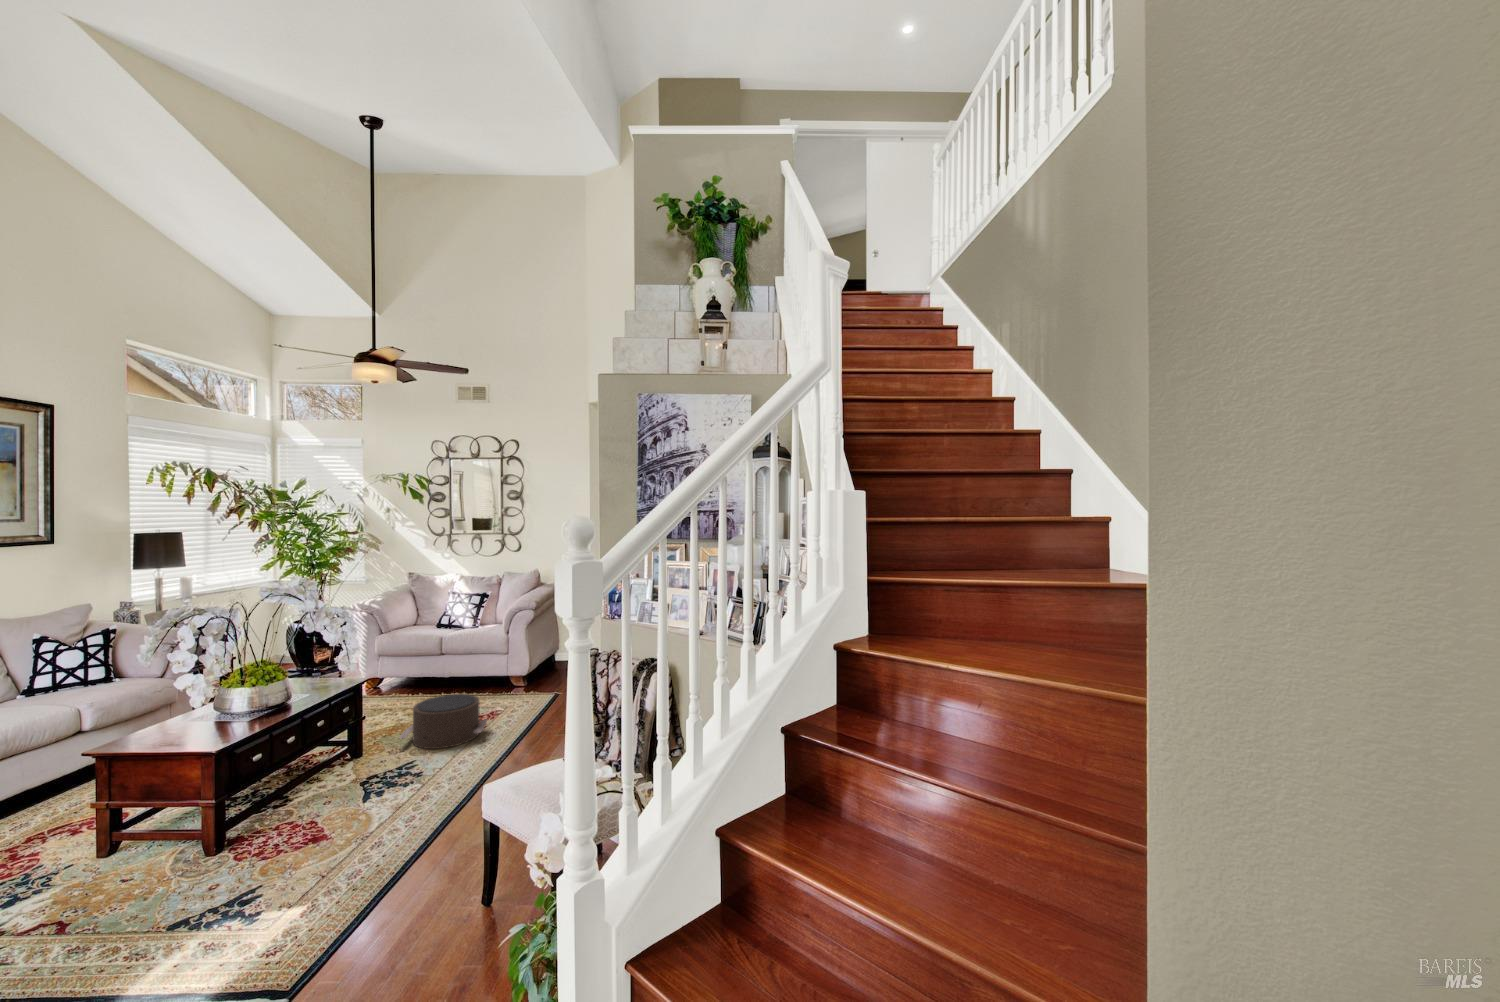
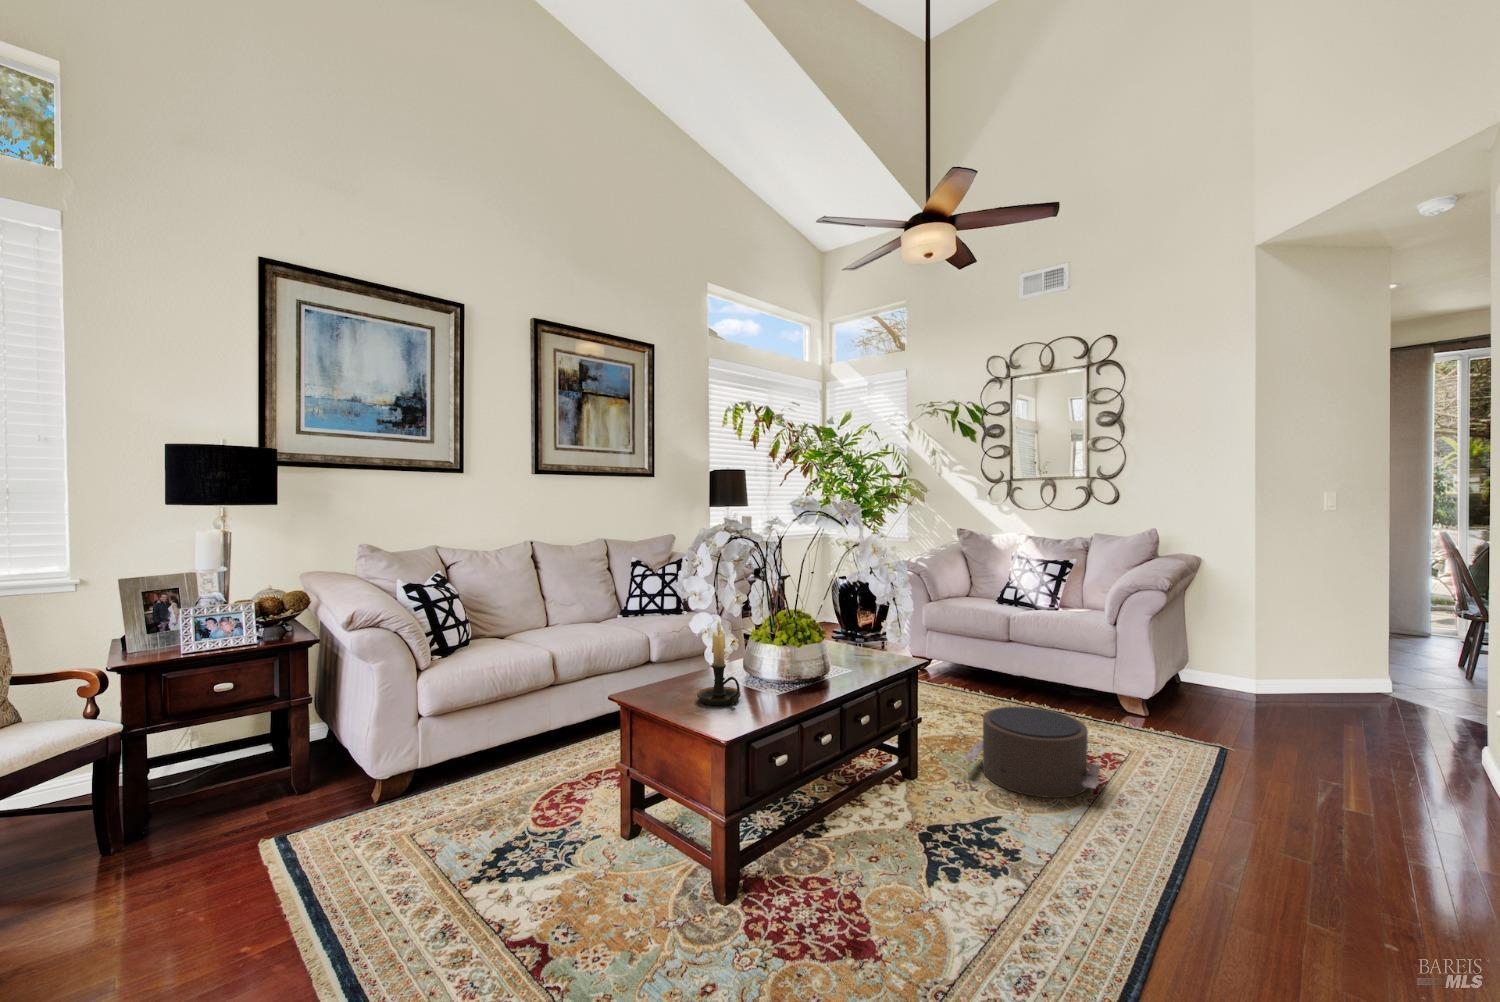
candle holder: none [171,677,216,742] -> present [697,620,741,706]

